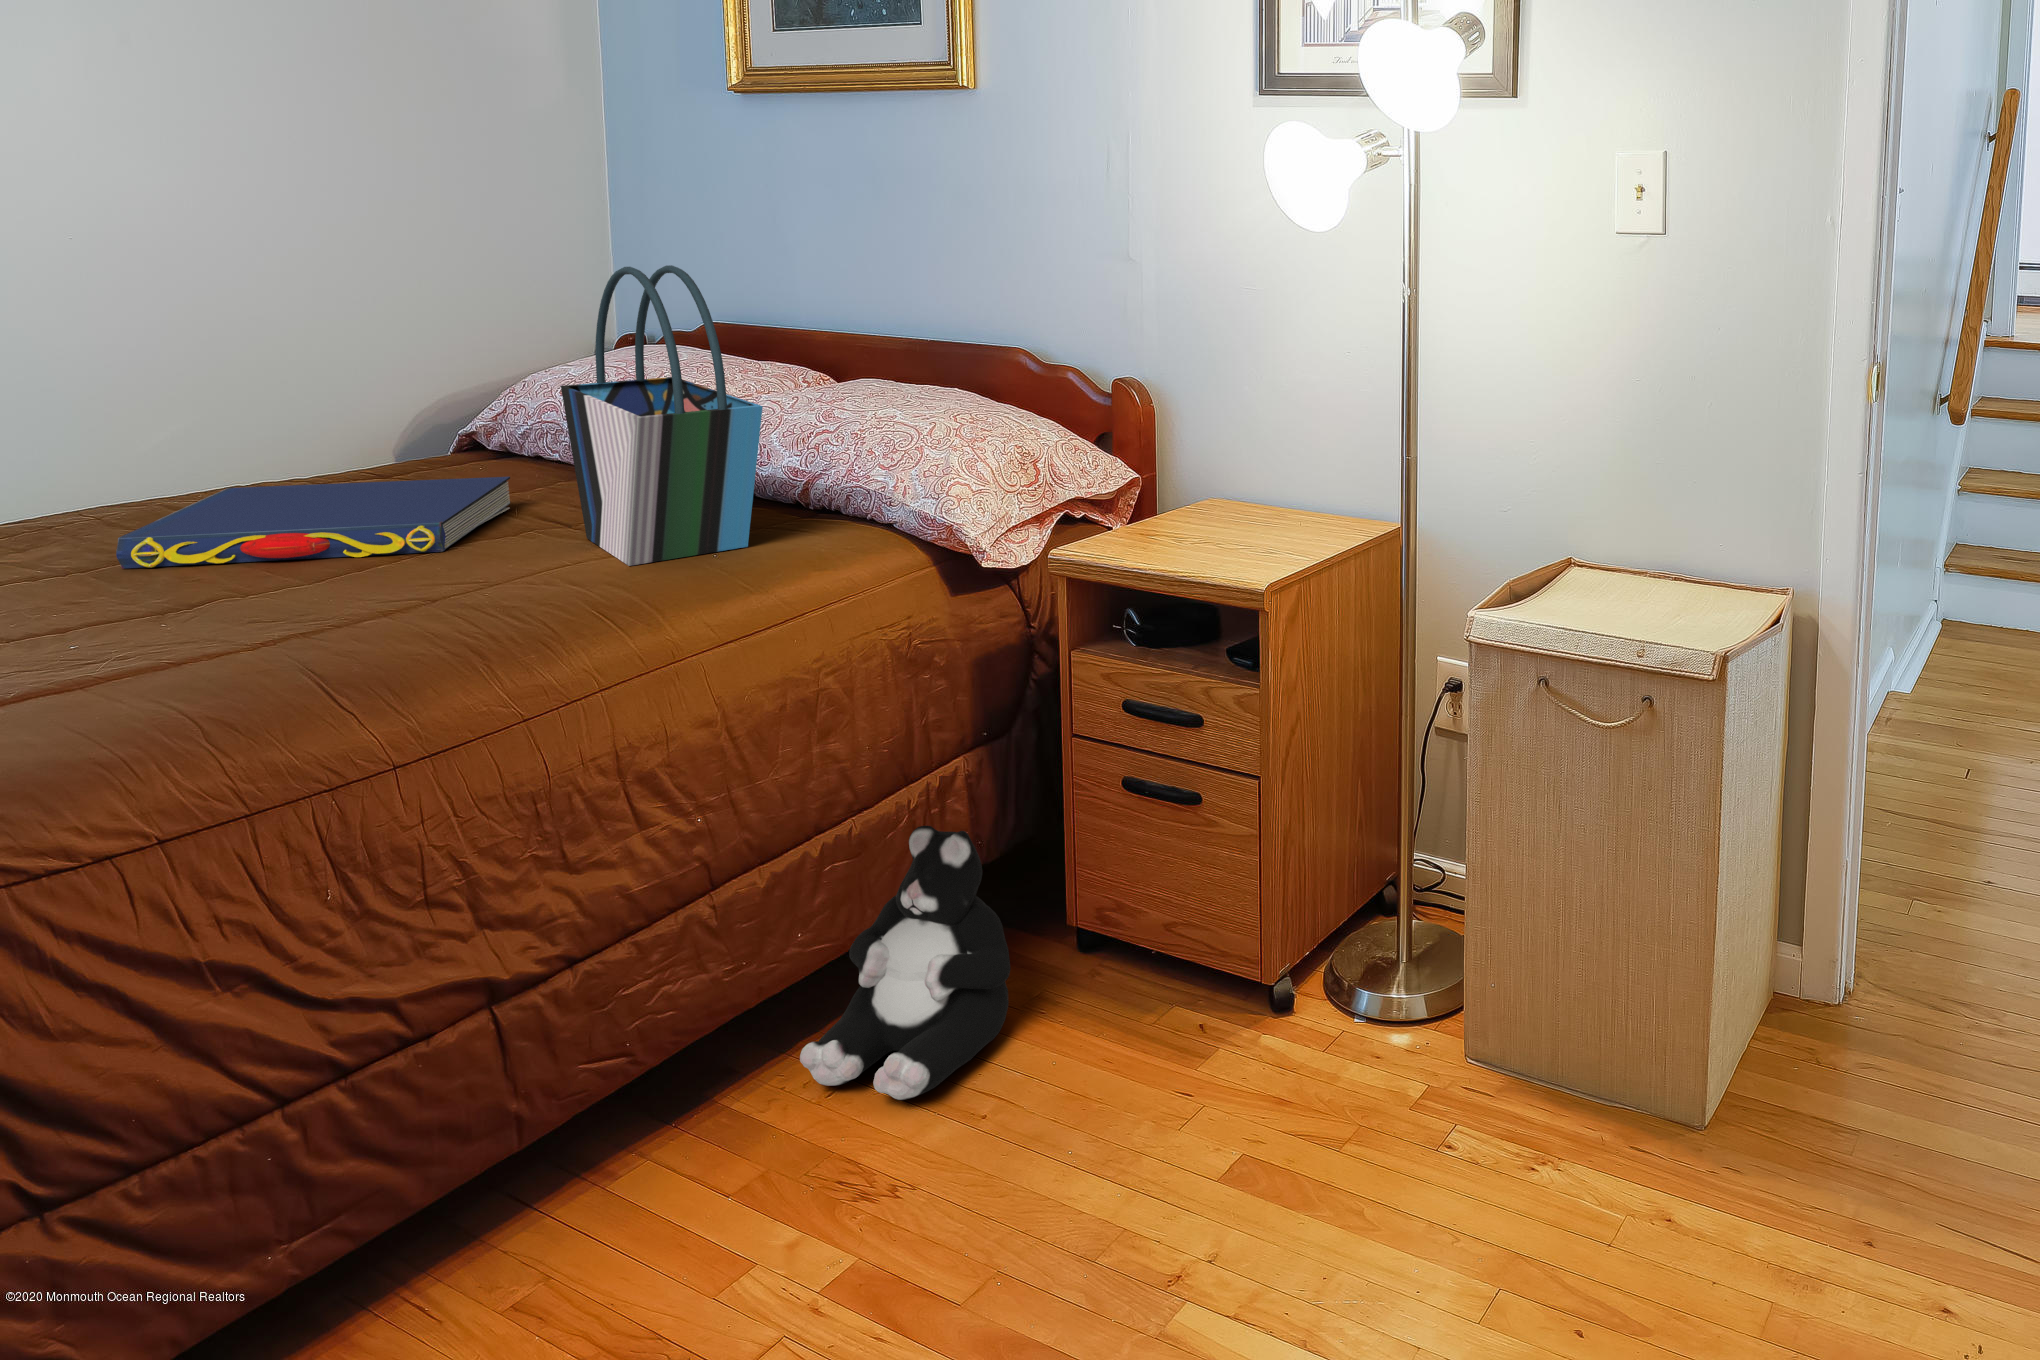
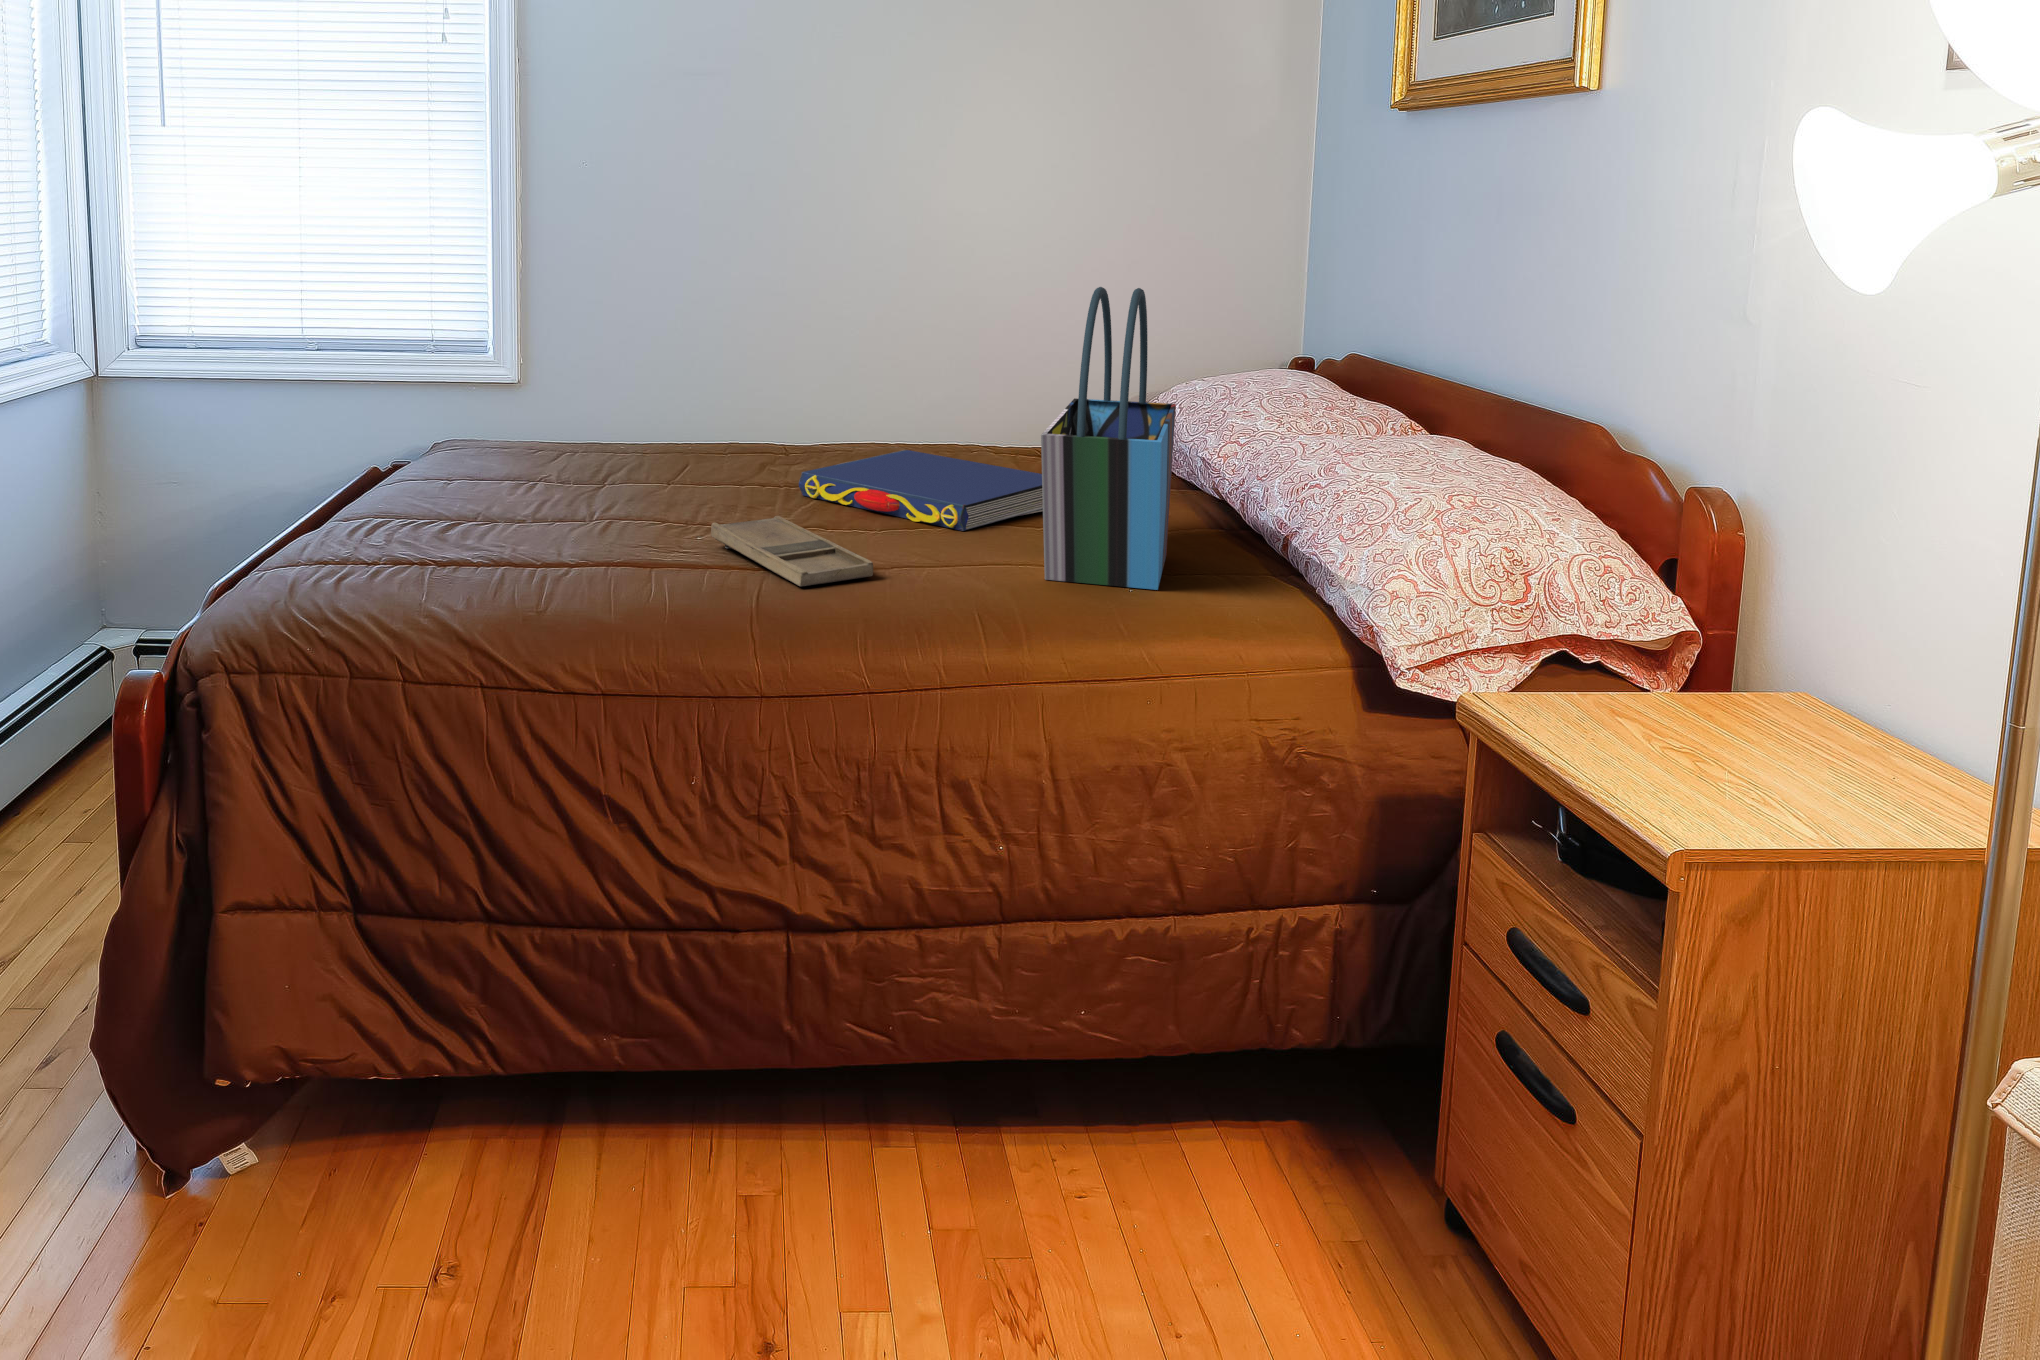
tray: none [129,584,445,641] -> present [711,516,873,586]
plush toy: present [800,826,1010,1100] -> none [1063,963,1319,1269]

